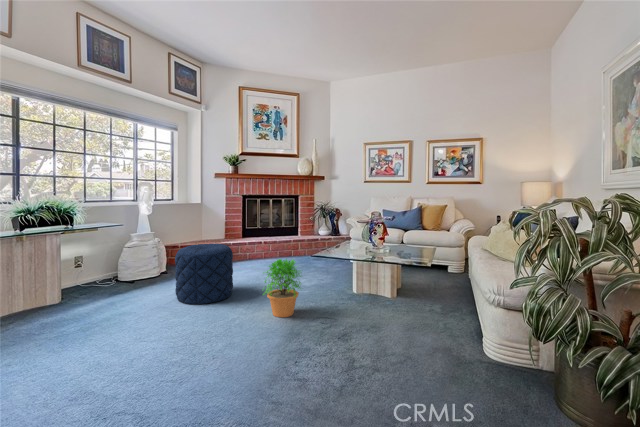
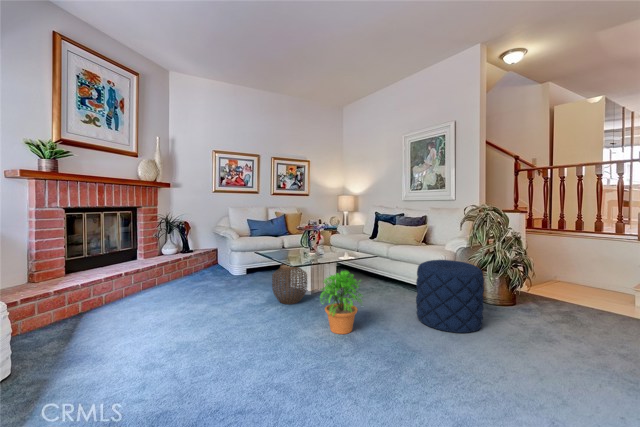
pouf: present [175,244,233,304] -> present [416,260,484,333]
woven basket: none [304,251,337,289] -> present [272,264,307,304]

